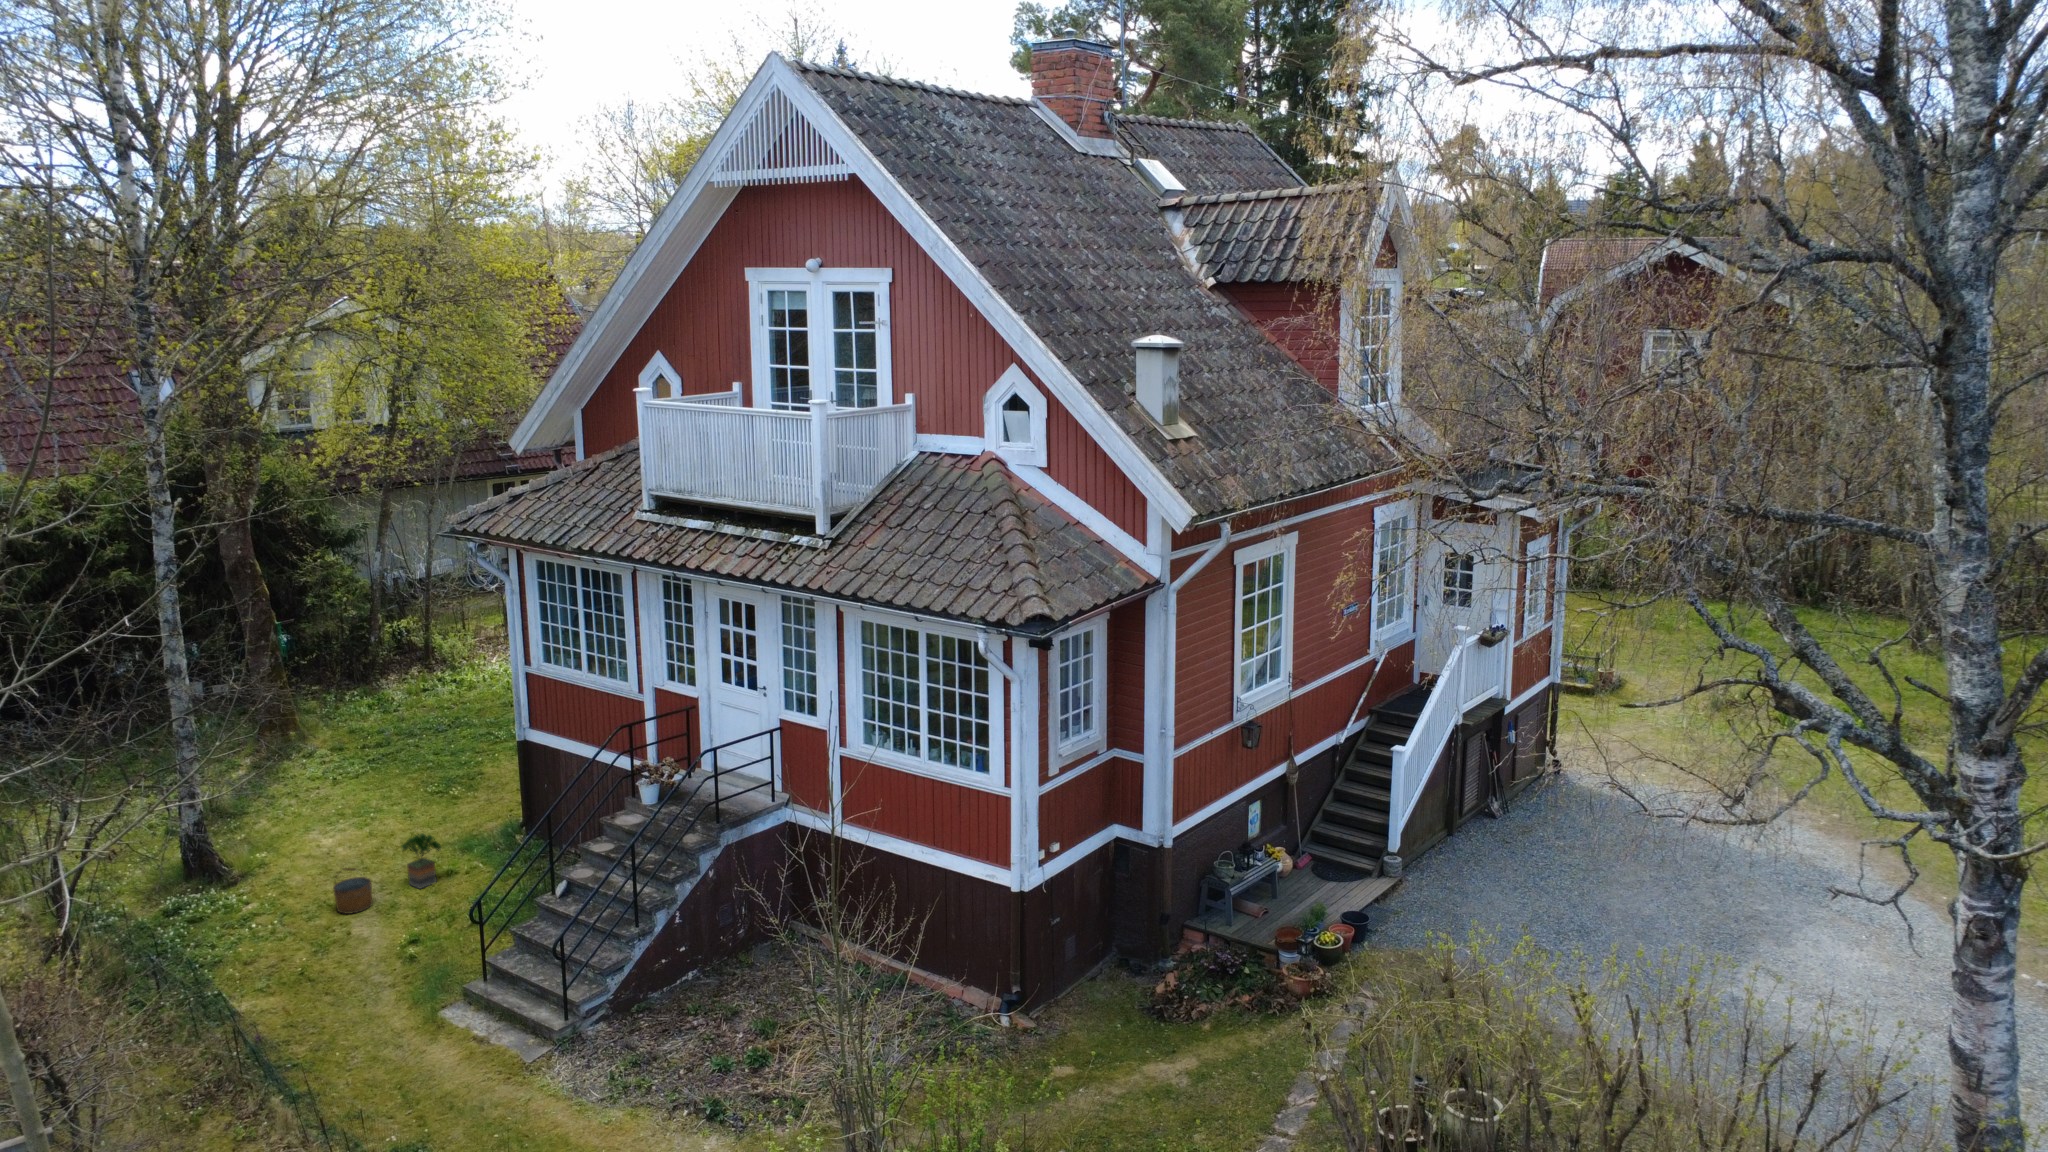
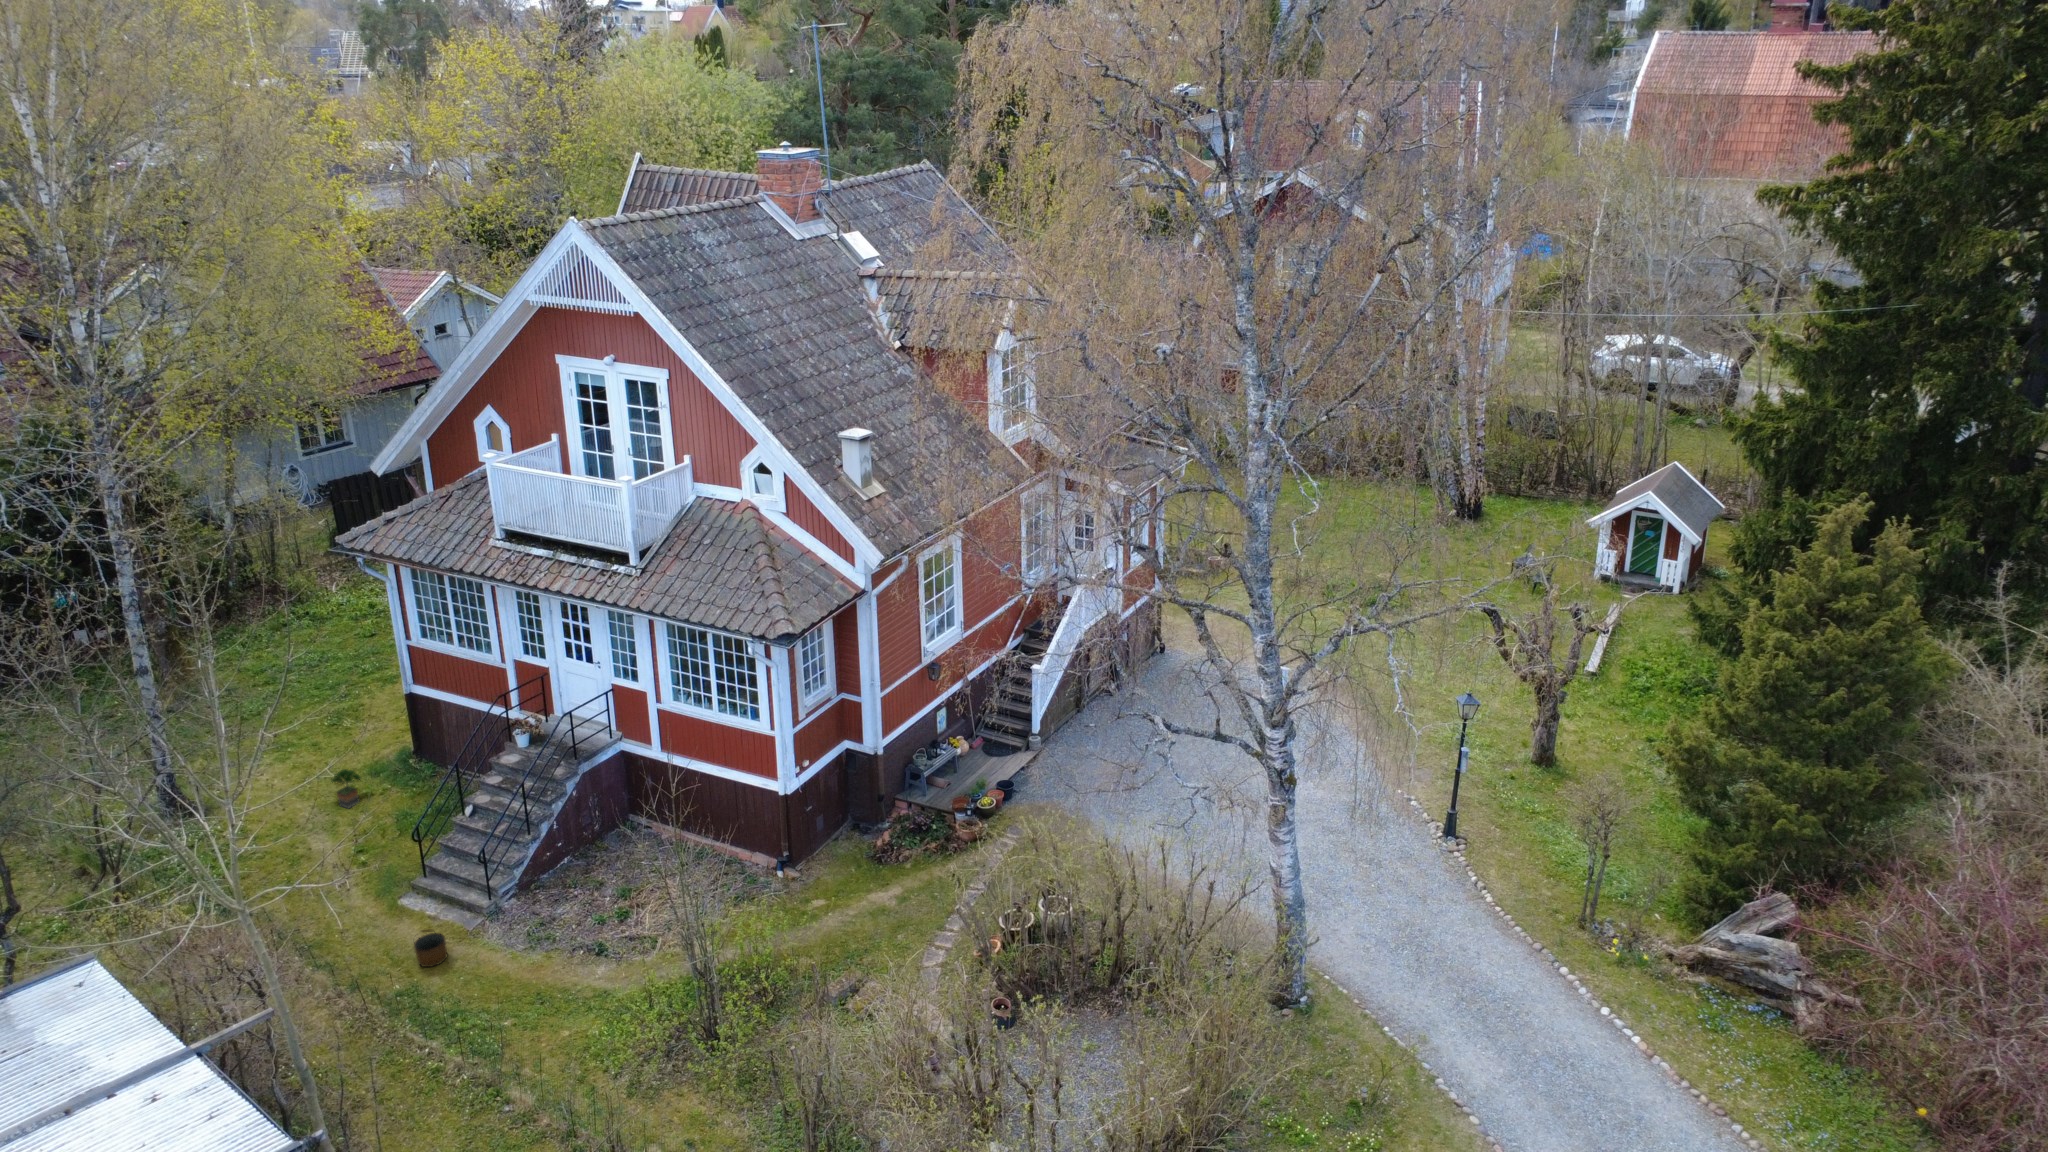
bucket: present [333,868,373,914] -> present [414,930,447,967]

